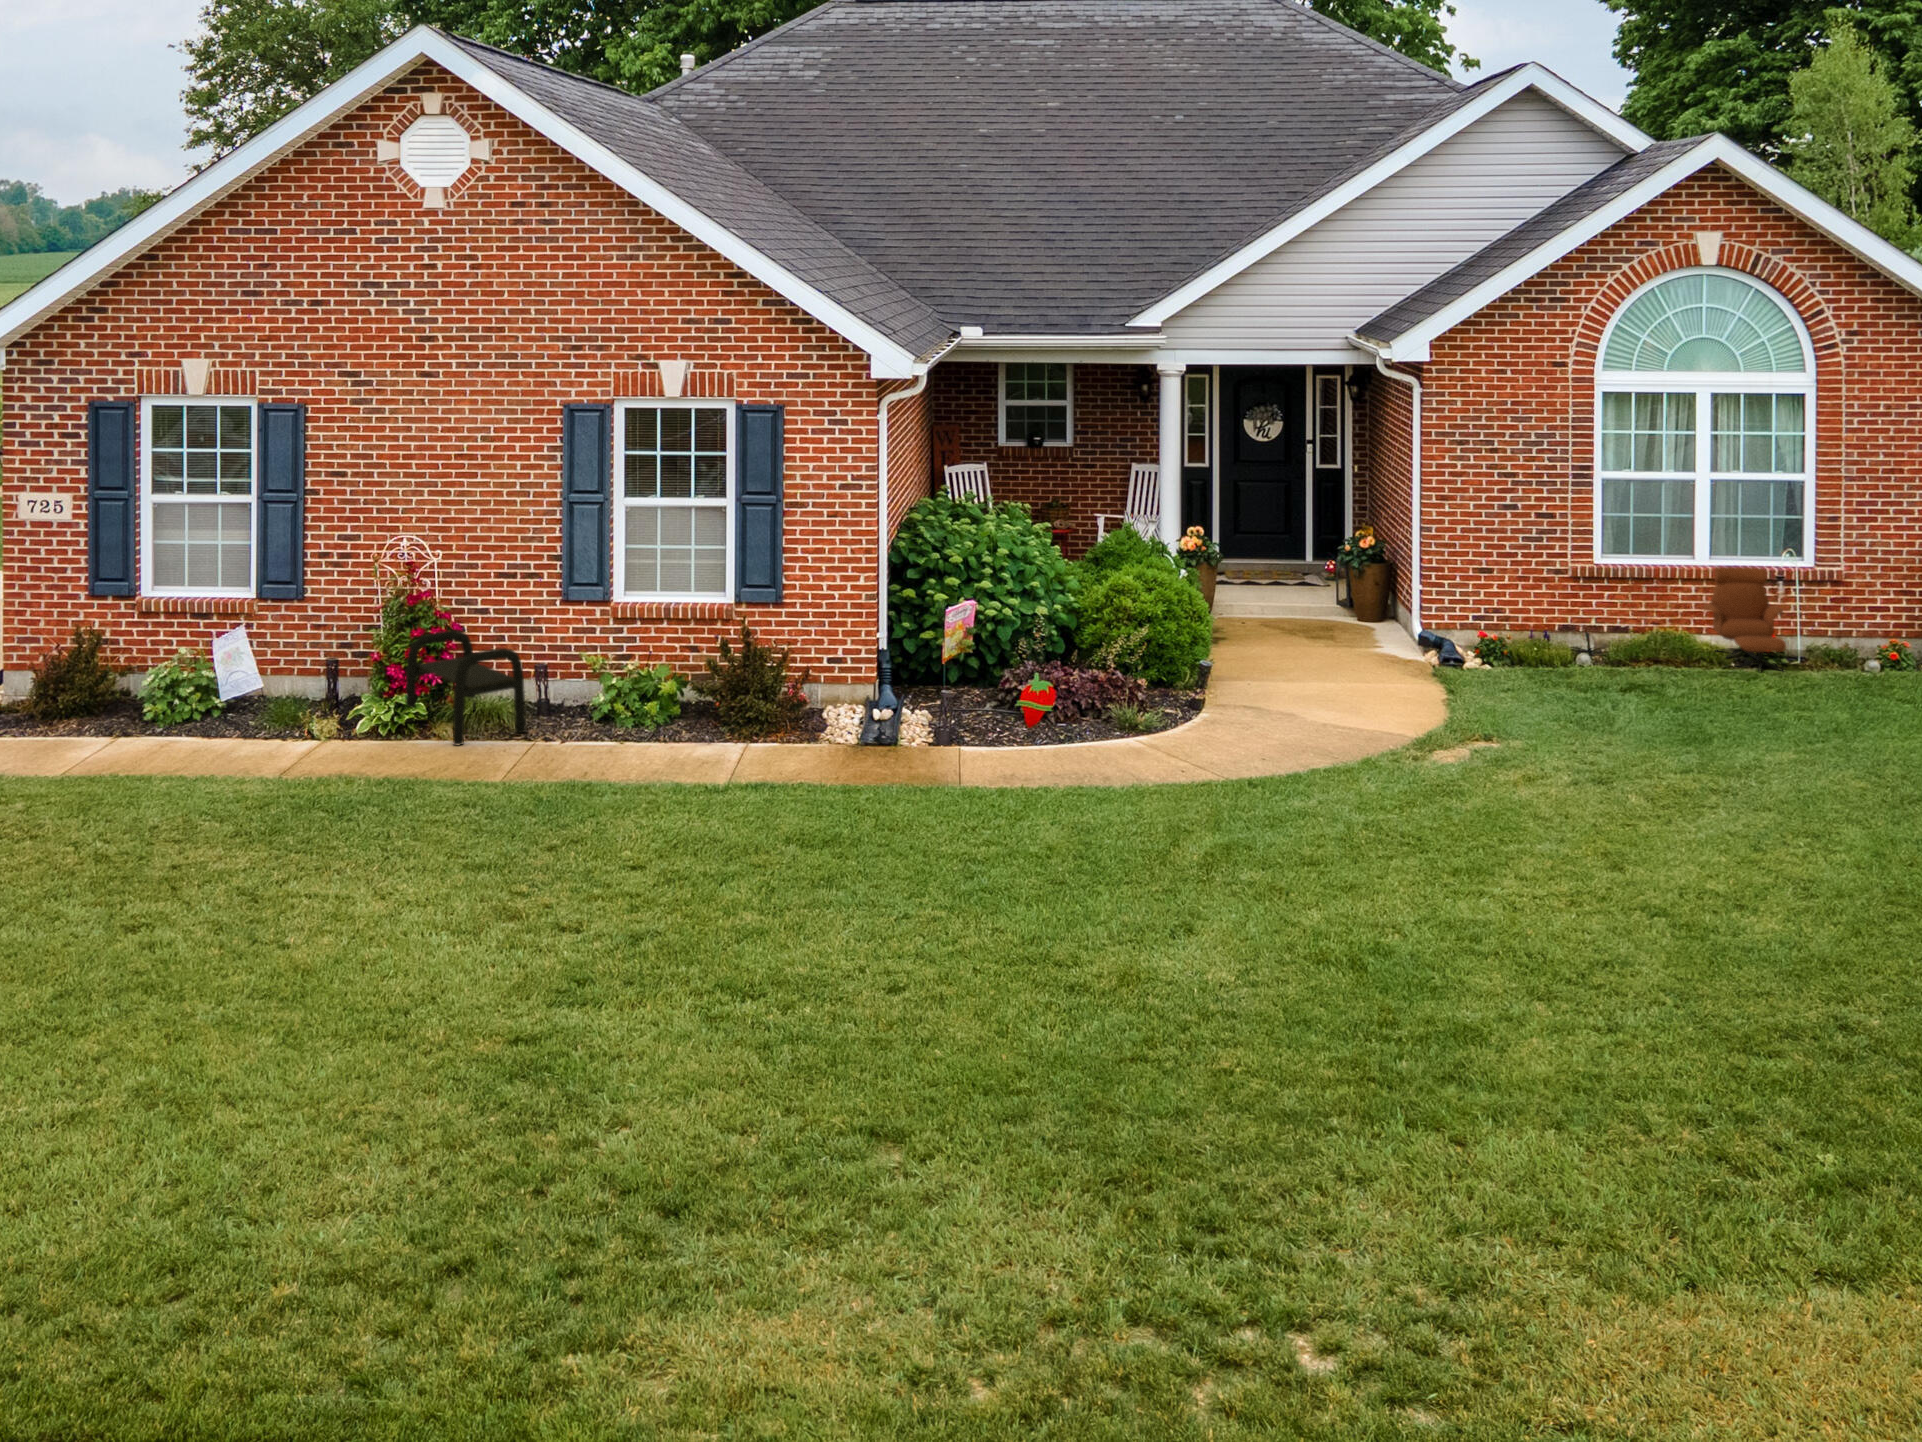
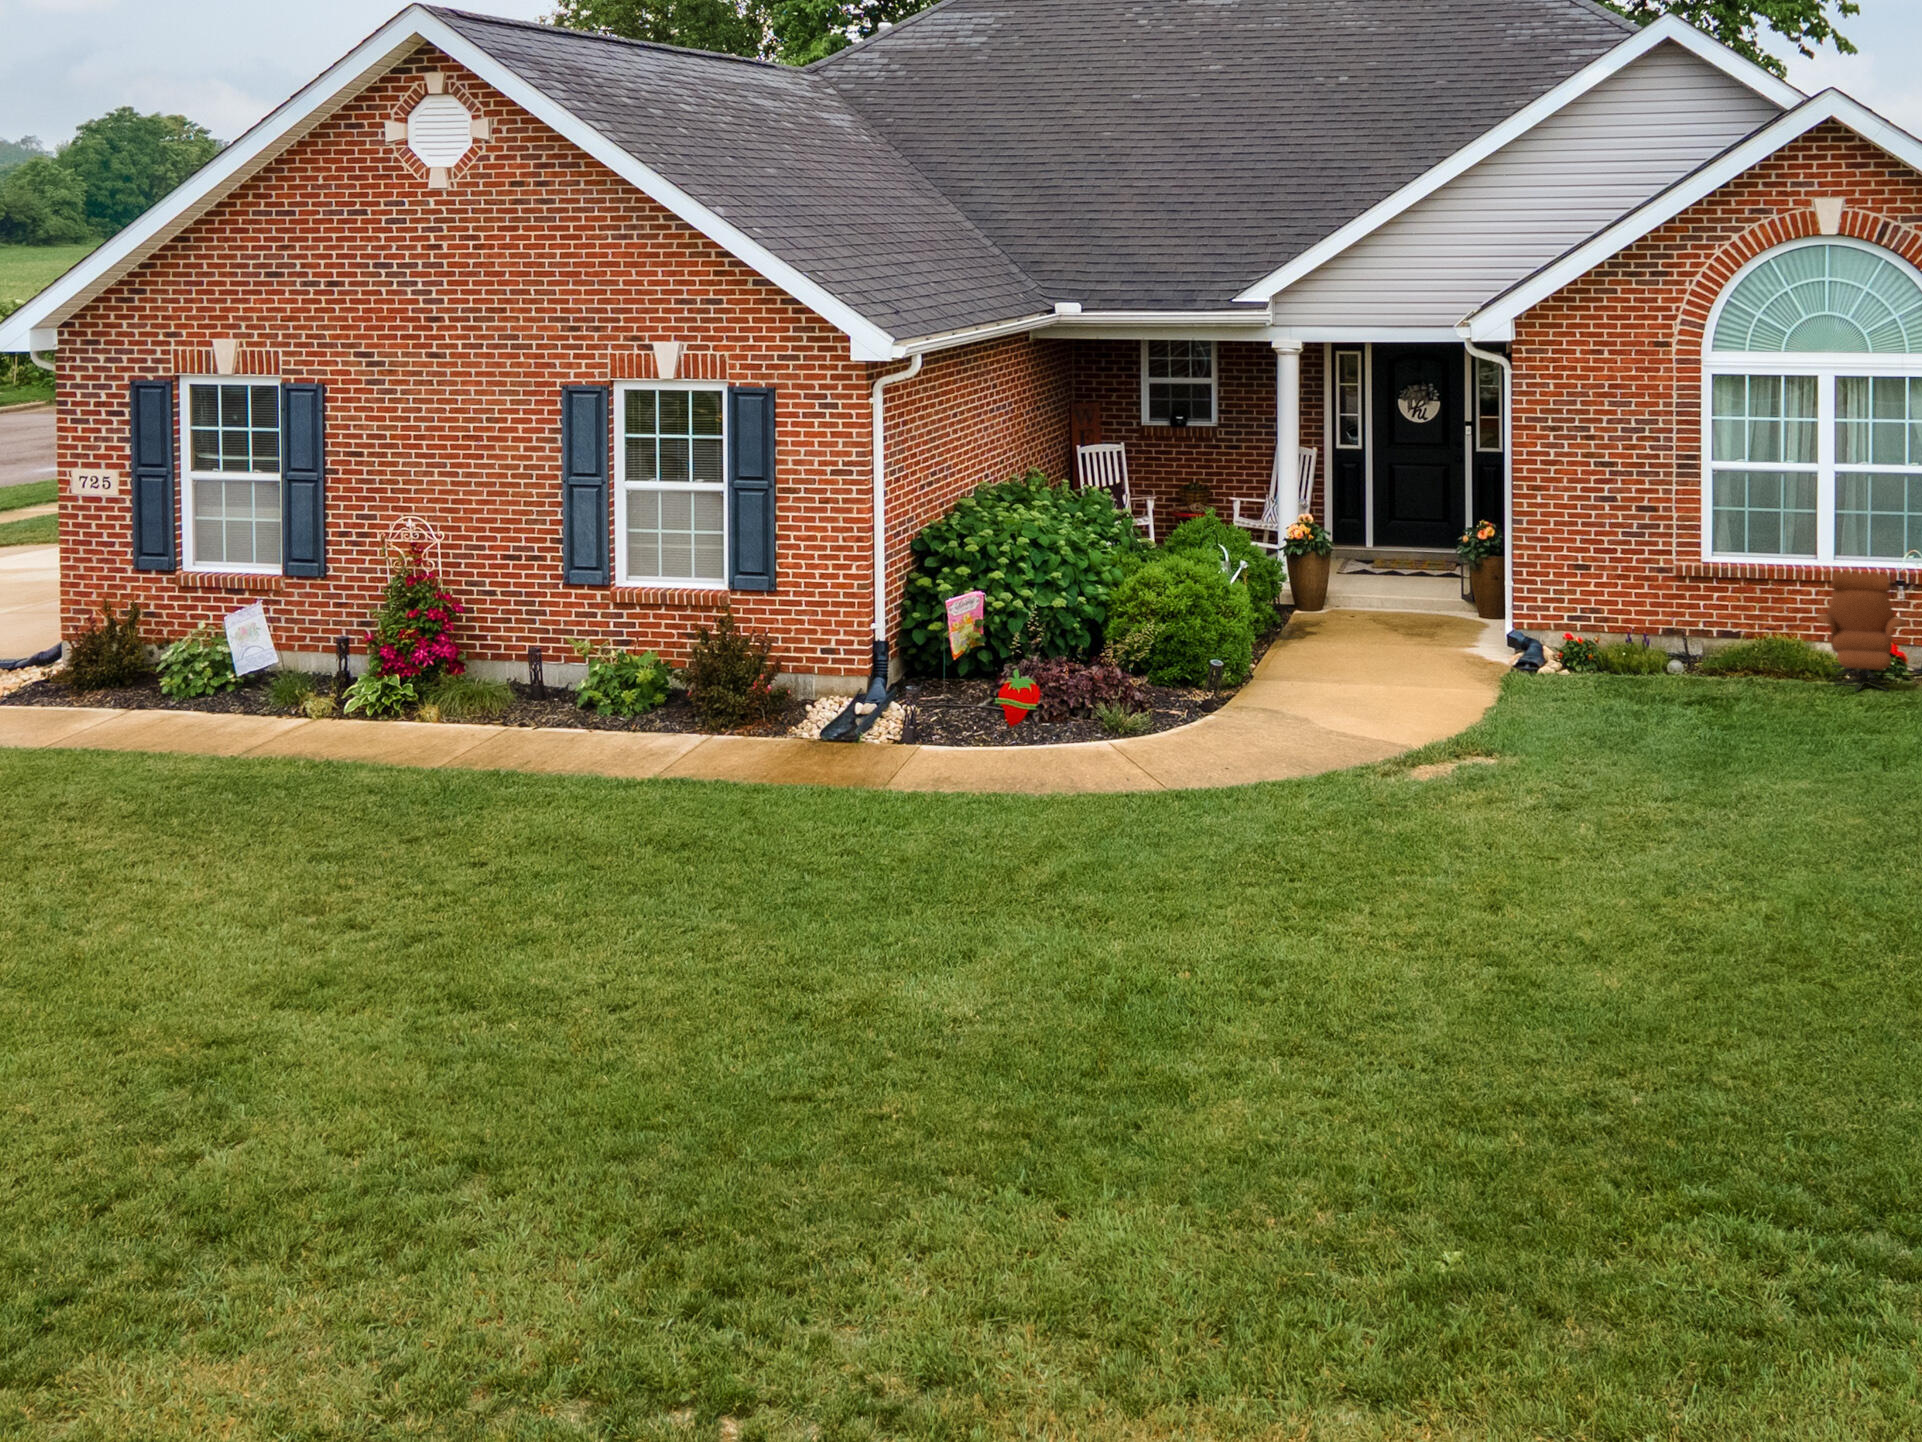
bench: present [405,630,526,745] -> none [400,611,505,723]

